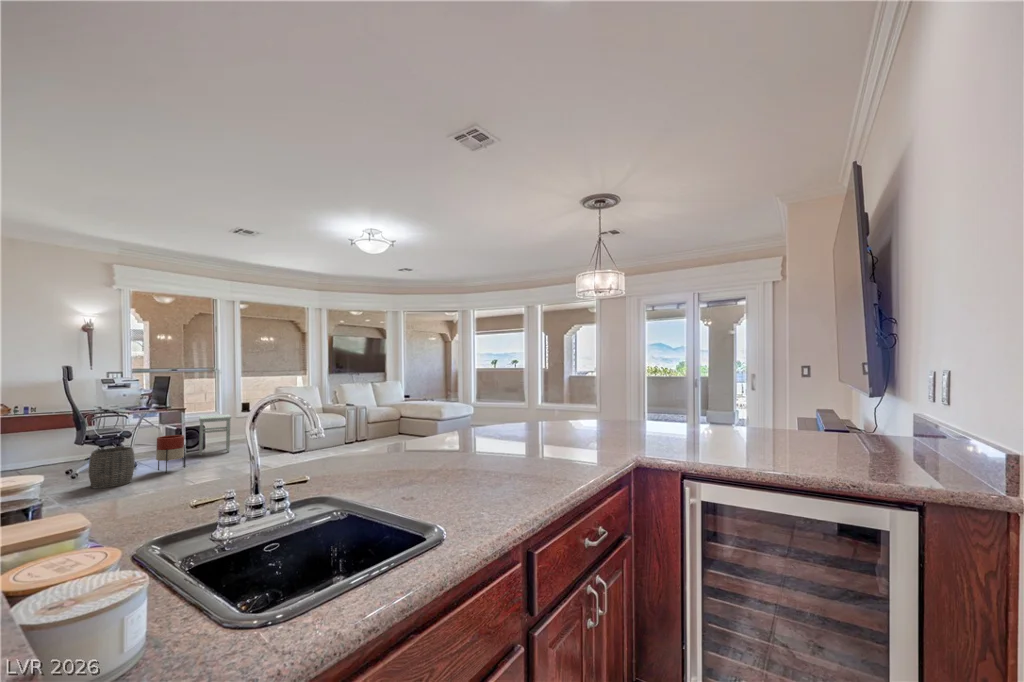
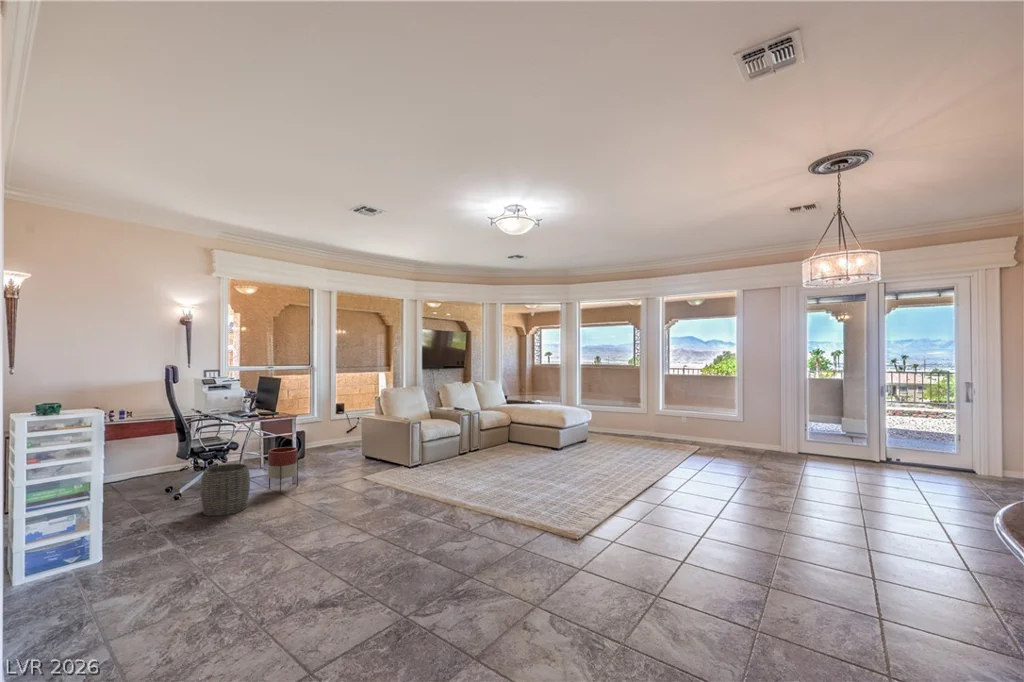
stool: present [199,415,231,455] -> none [300,419,336,467]

